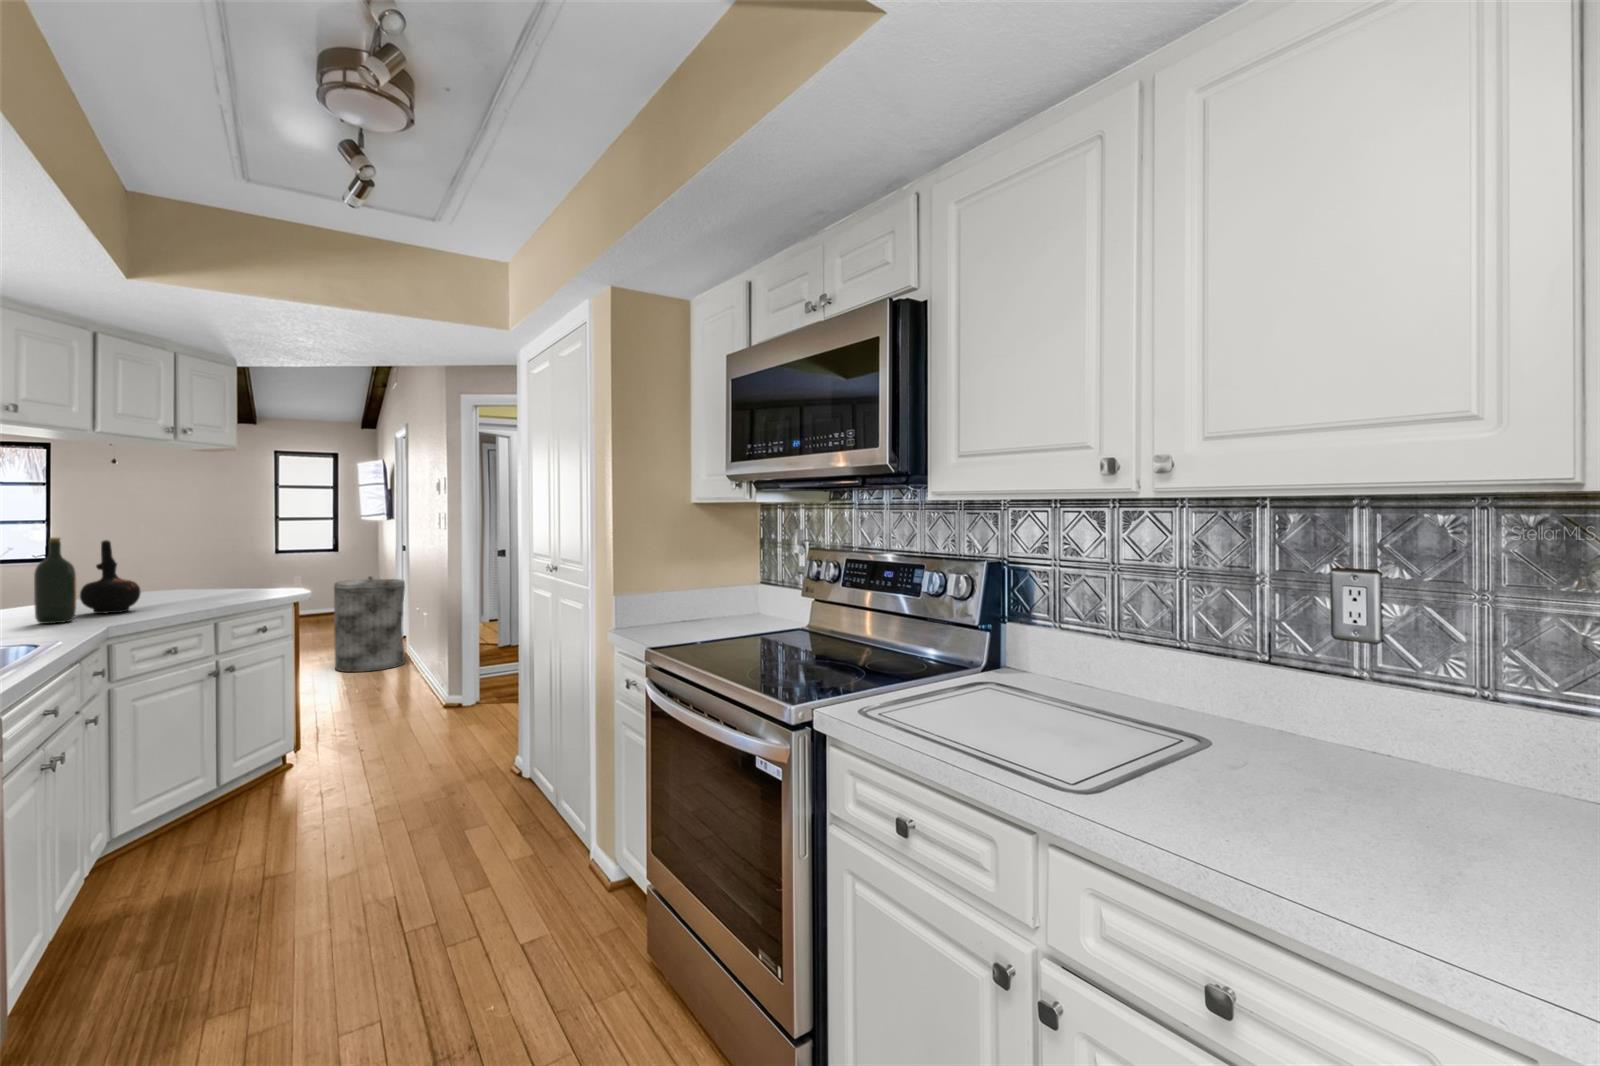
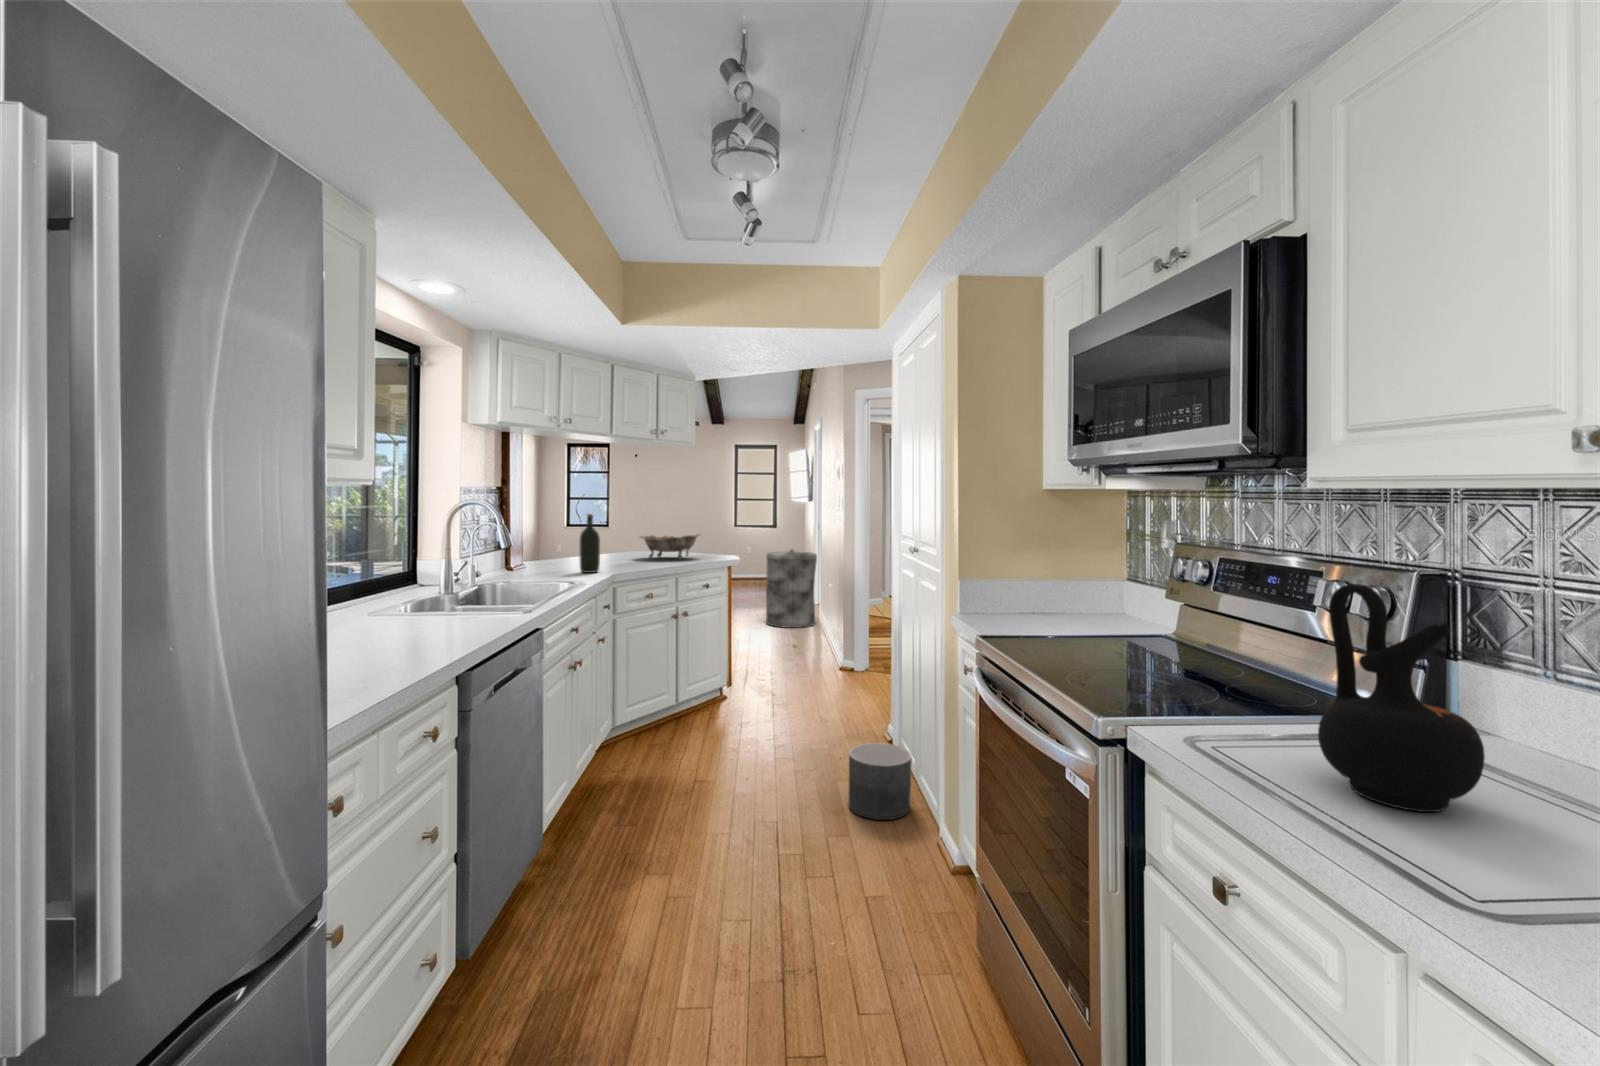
ceramic jug: present [80,540,141,614] -> present [1318,584,1485,812]
decorative bowl: none [139,561,249,598] -> present [640,534,700,559]
planter: none [487,780,561,867] -> present [849,743,912,820]

